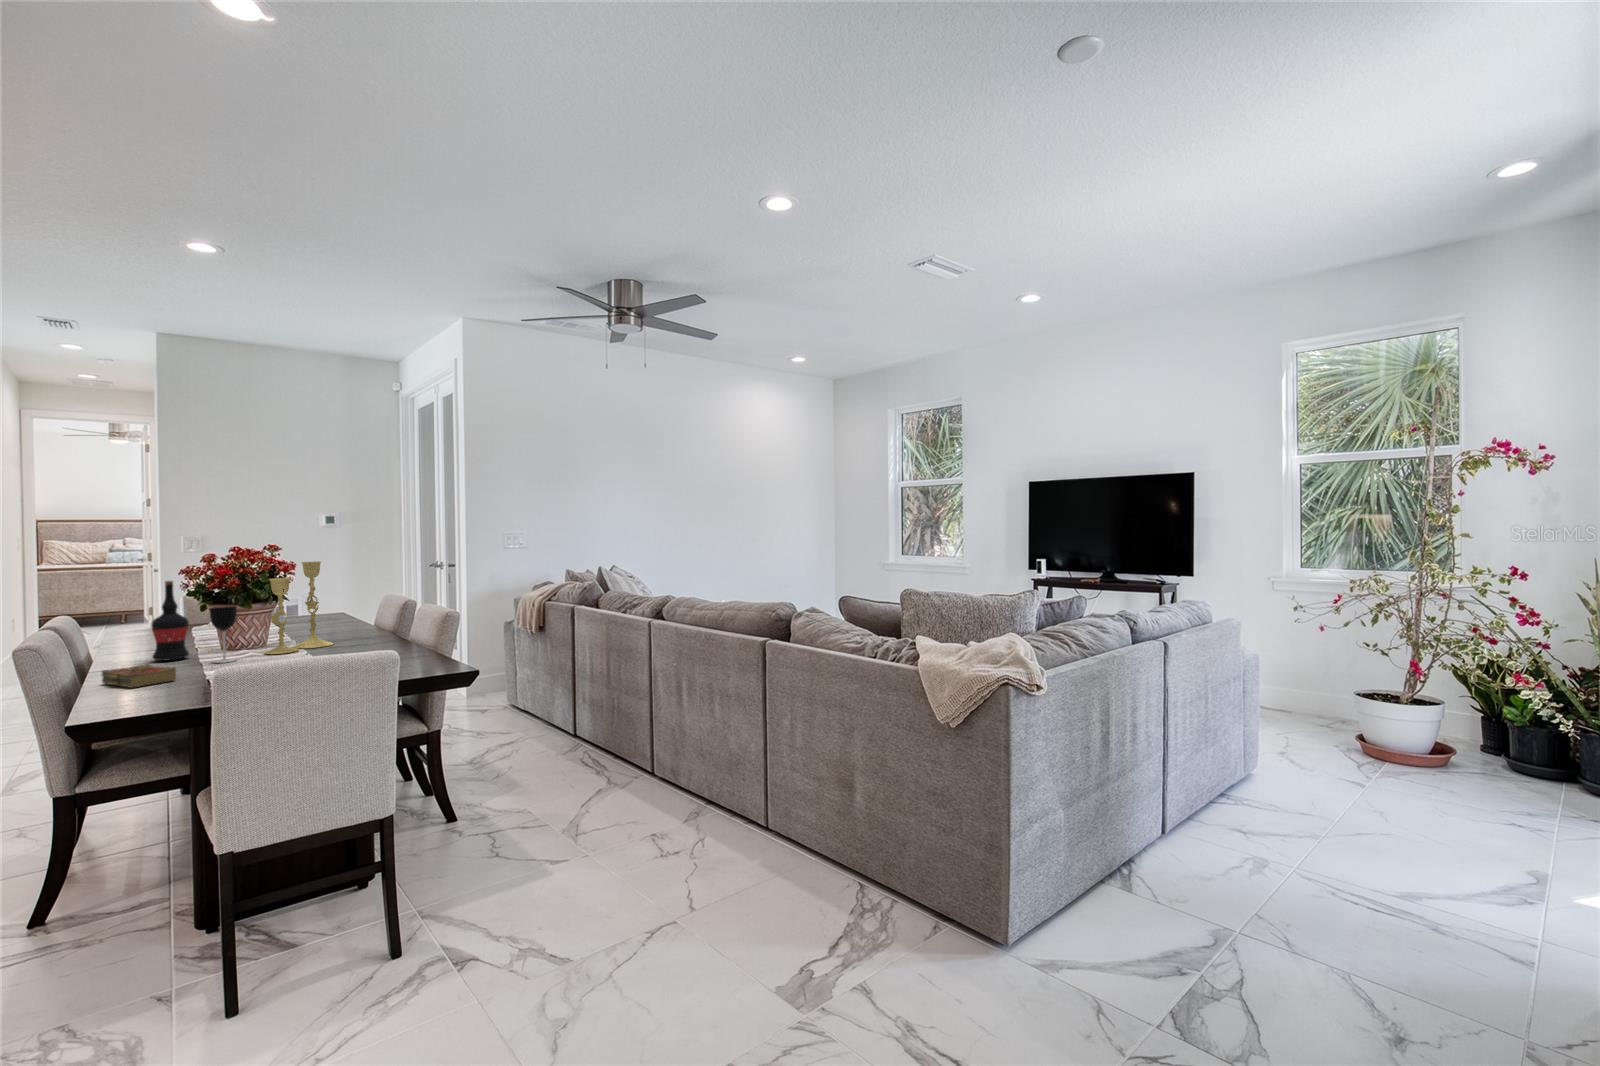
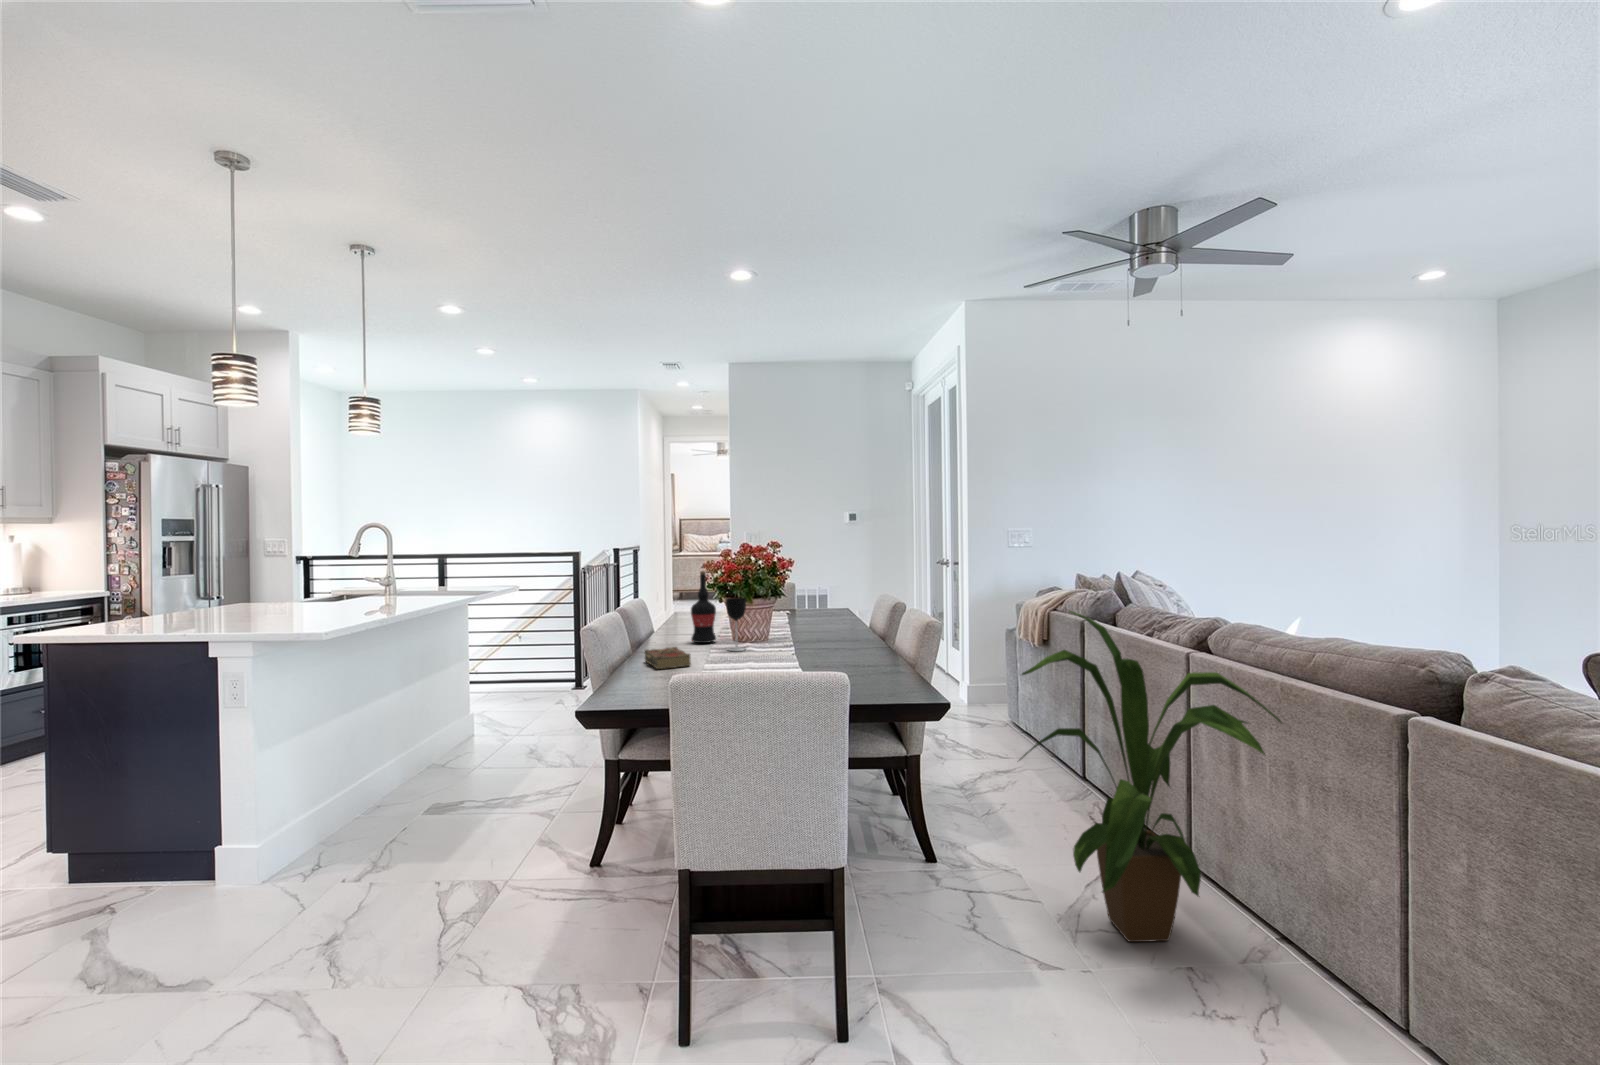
candlestick: present [264,561,333,654] -> none [769,557,828,647]
house plant: none [529,596,706,829] -> present [1019,611,1281,942]

